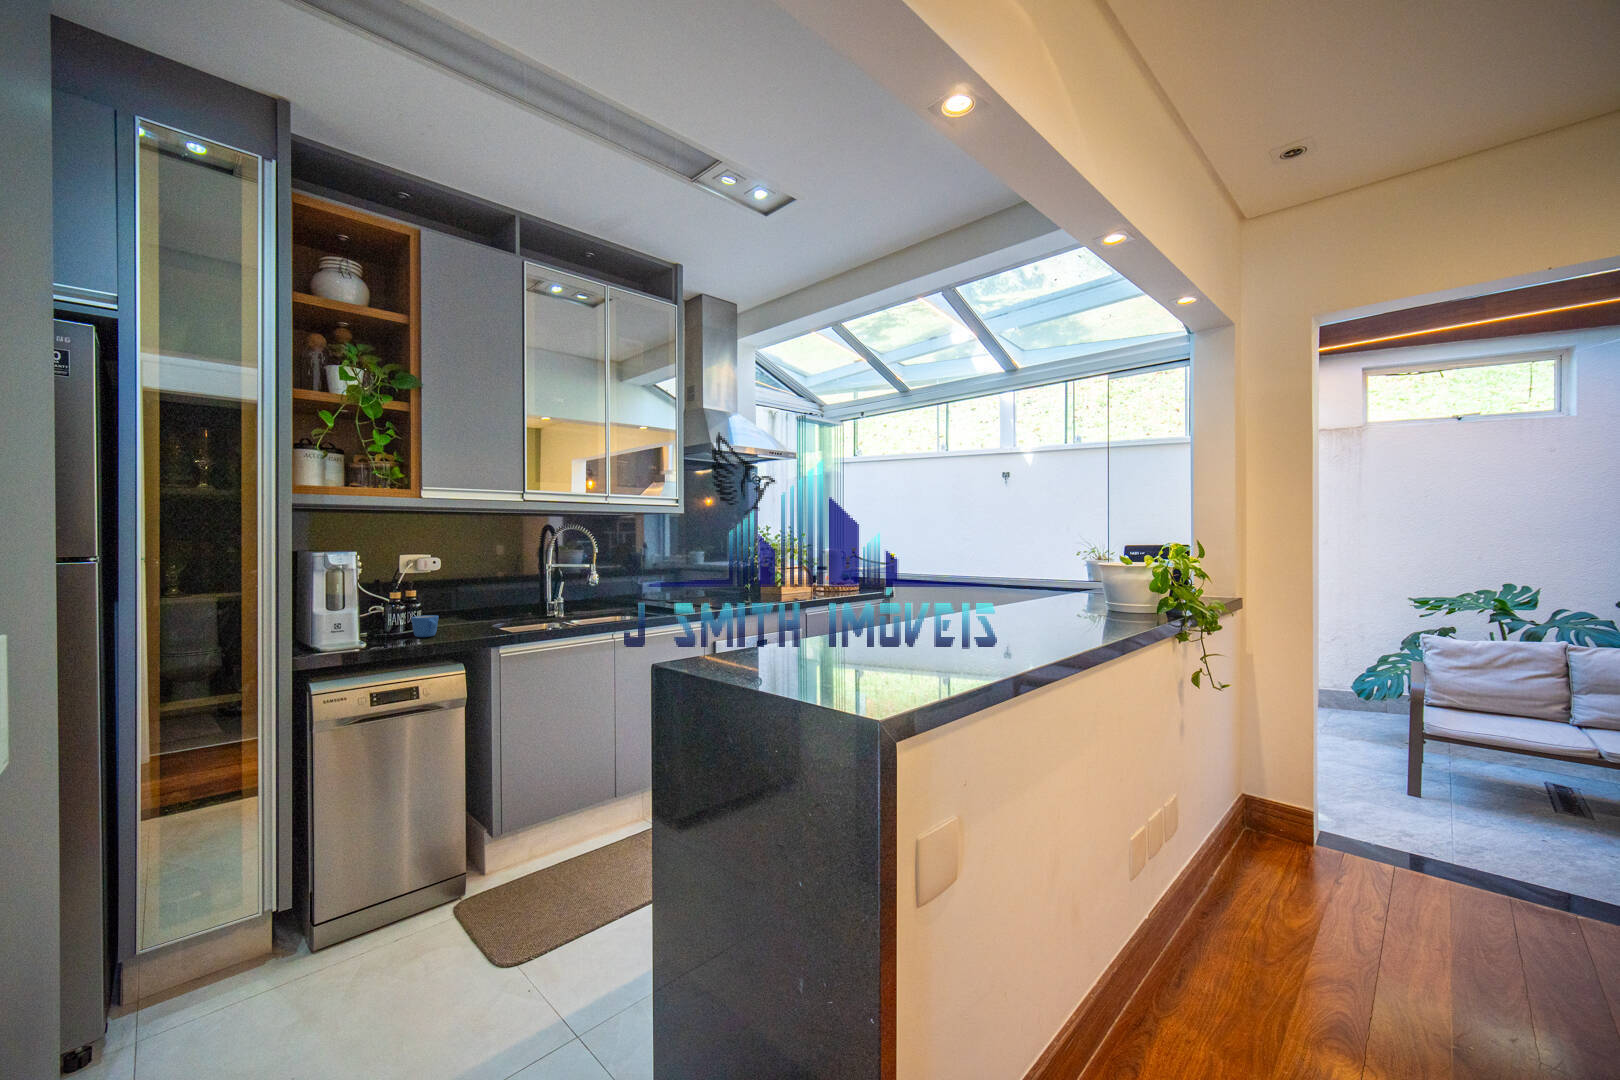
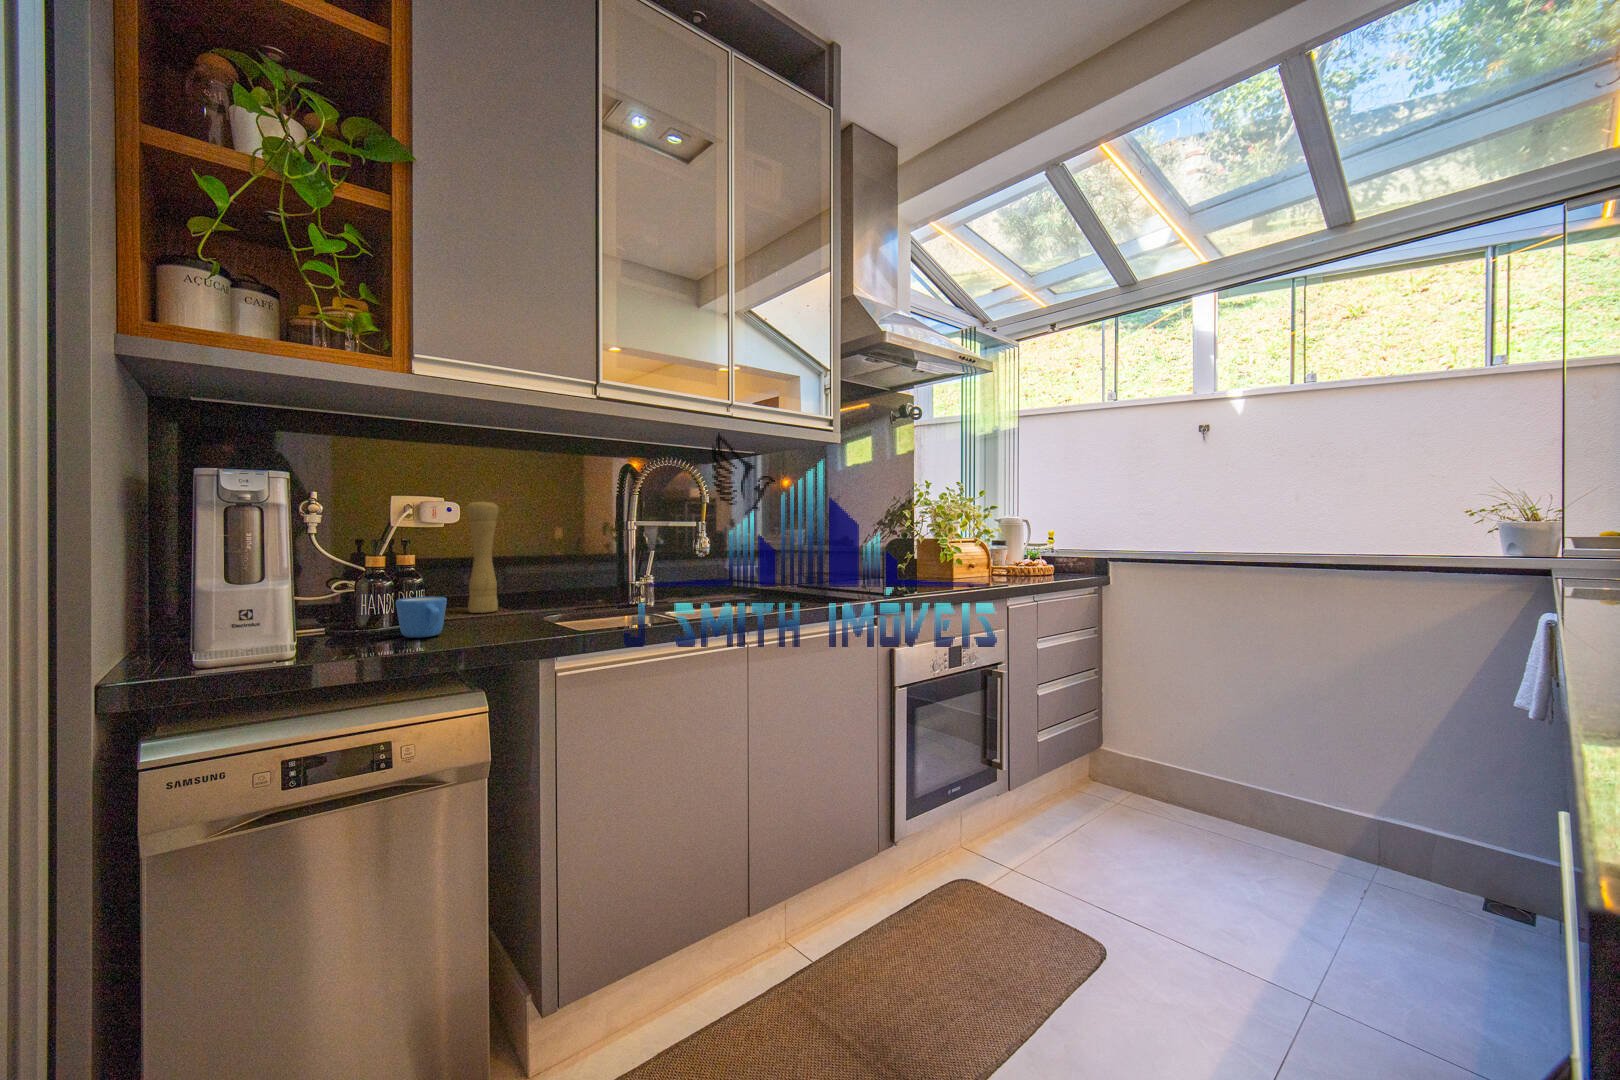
pepper mill: none [442,556,461,624] -> present [467,500,499,613]

